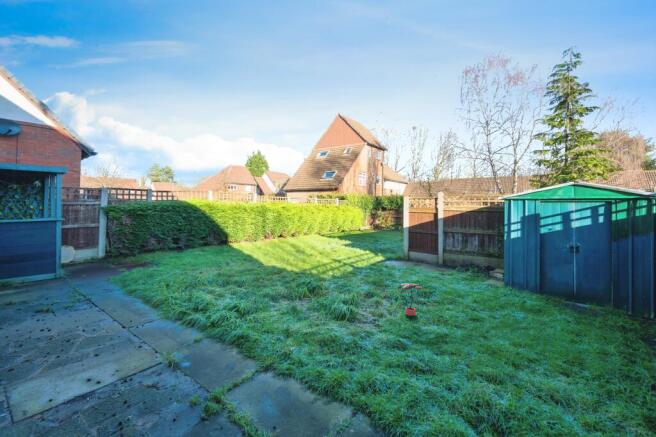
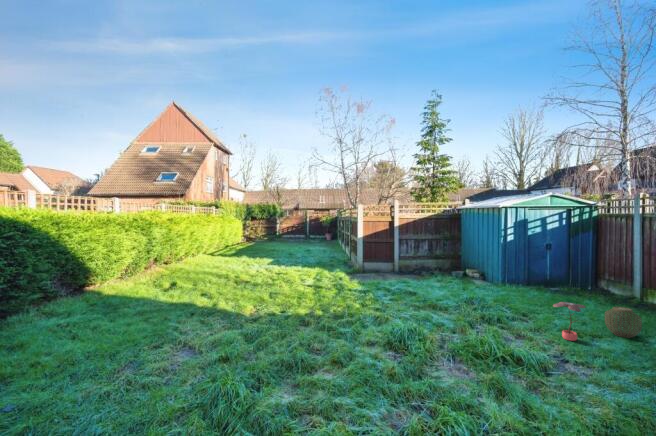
woven basket: none [457,299,486,329] -> present [605,306,642,338]

